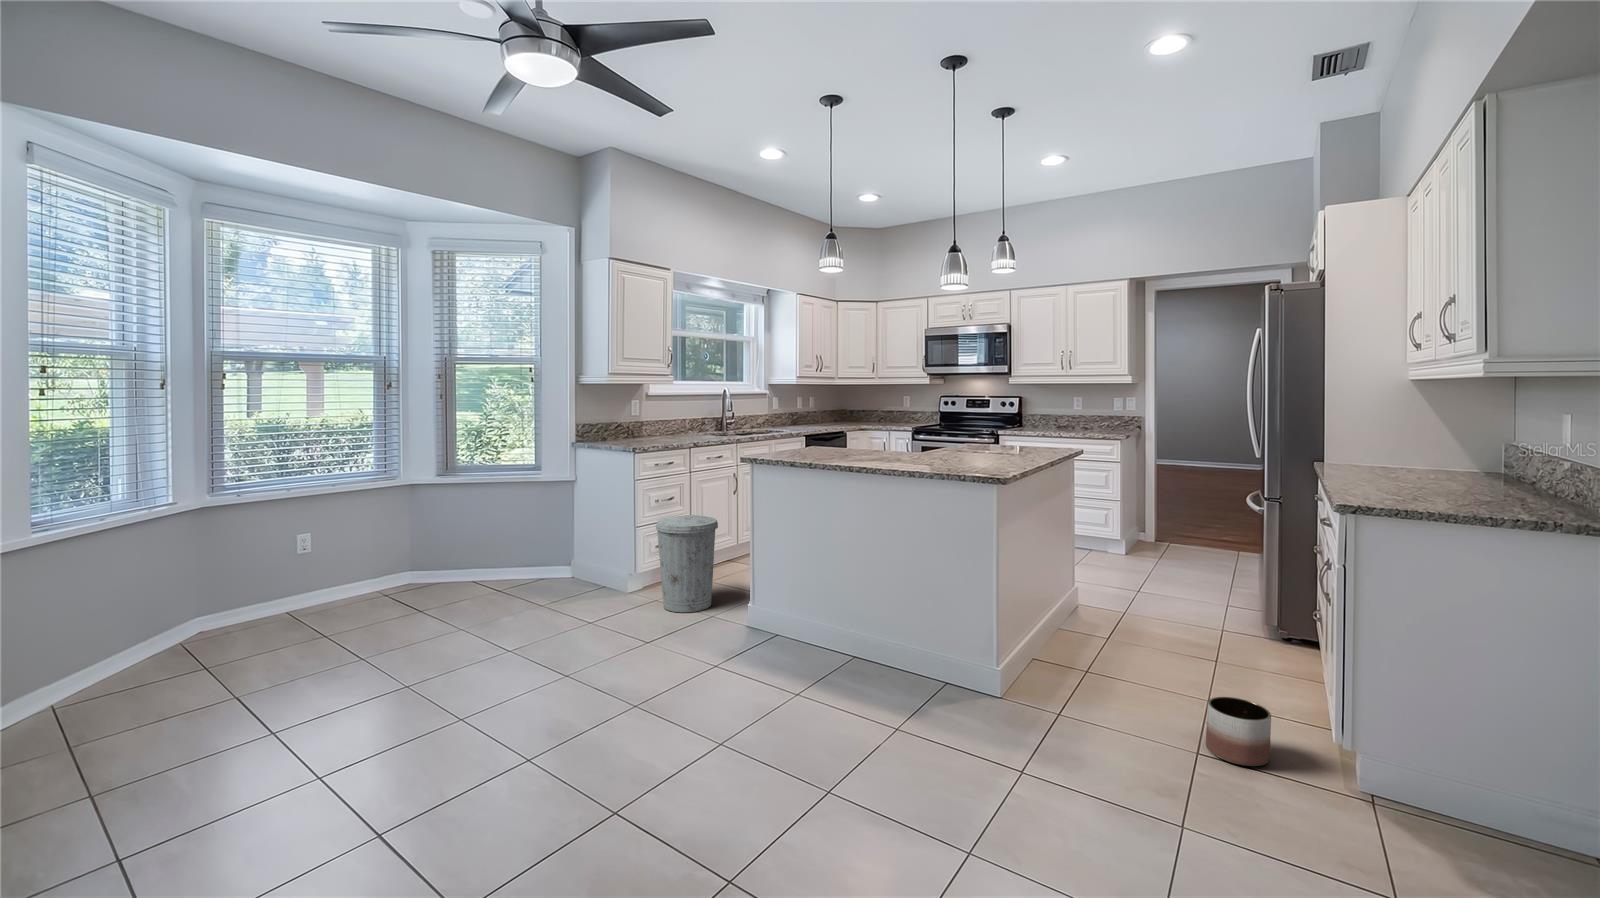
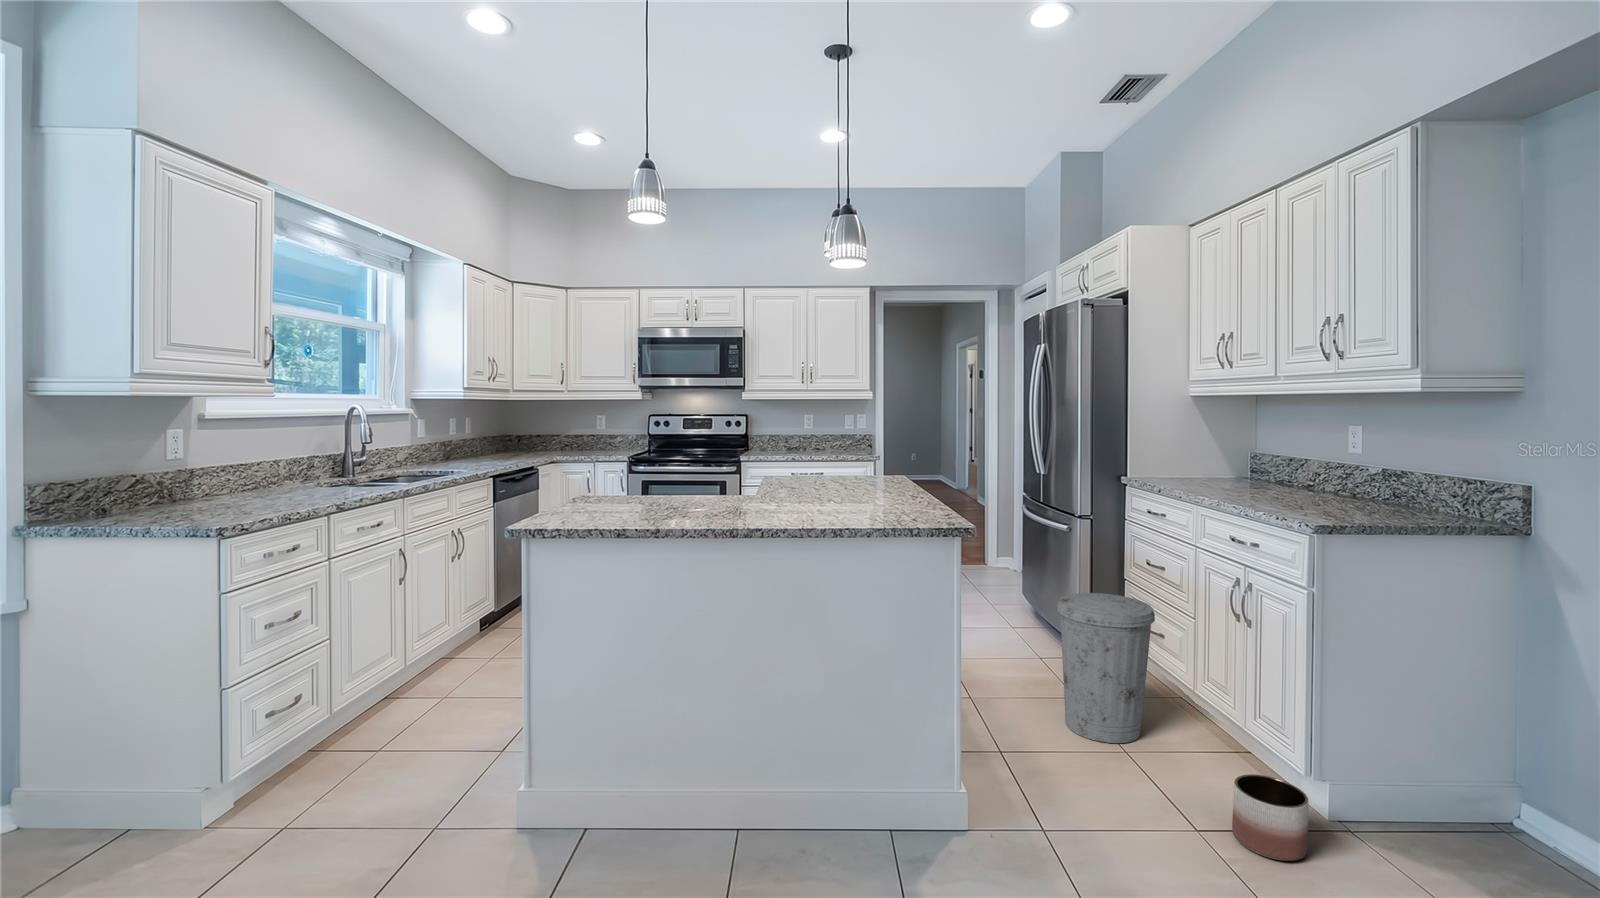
trash can: present [656,515,718,612] -> present [1057,593,1155,743]

